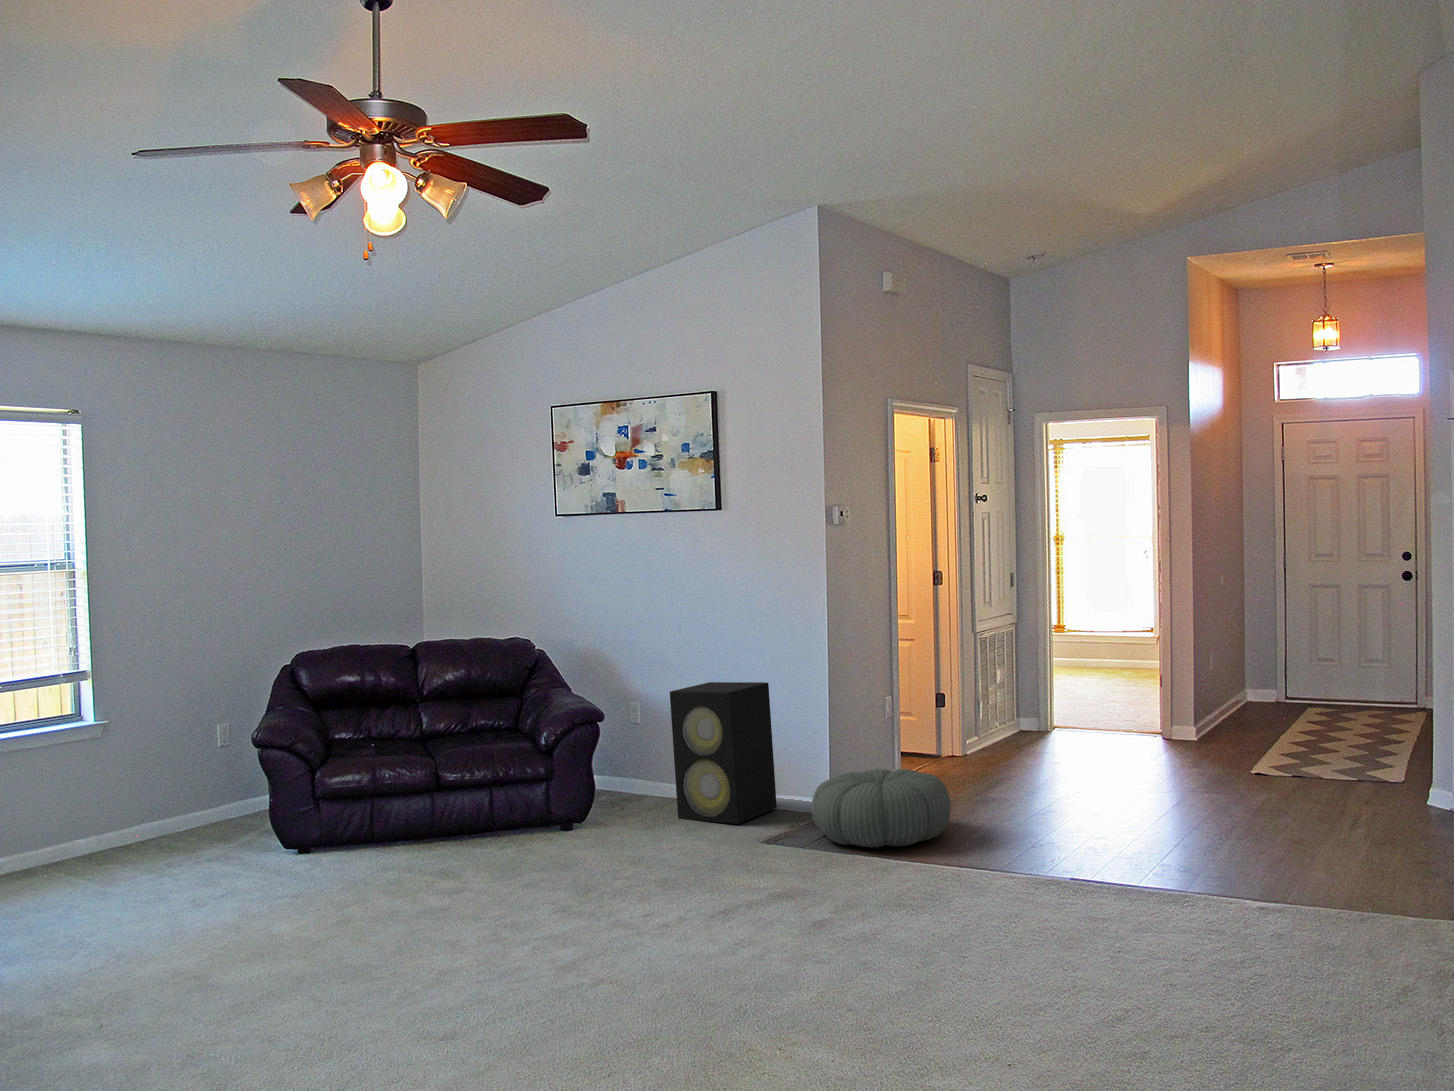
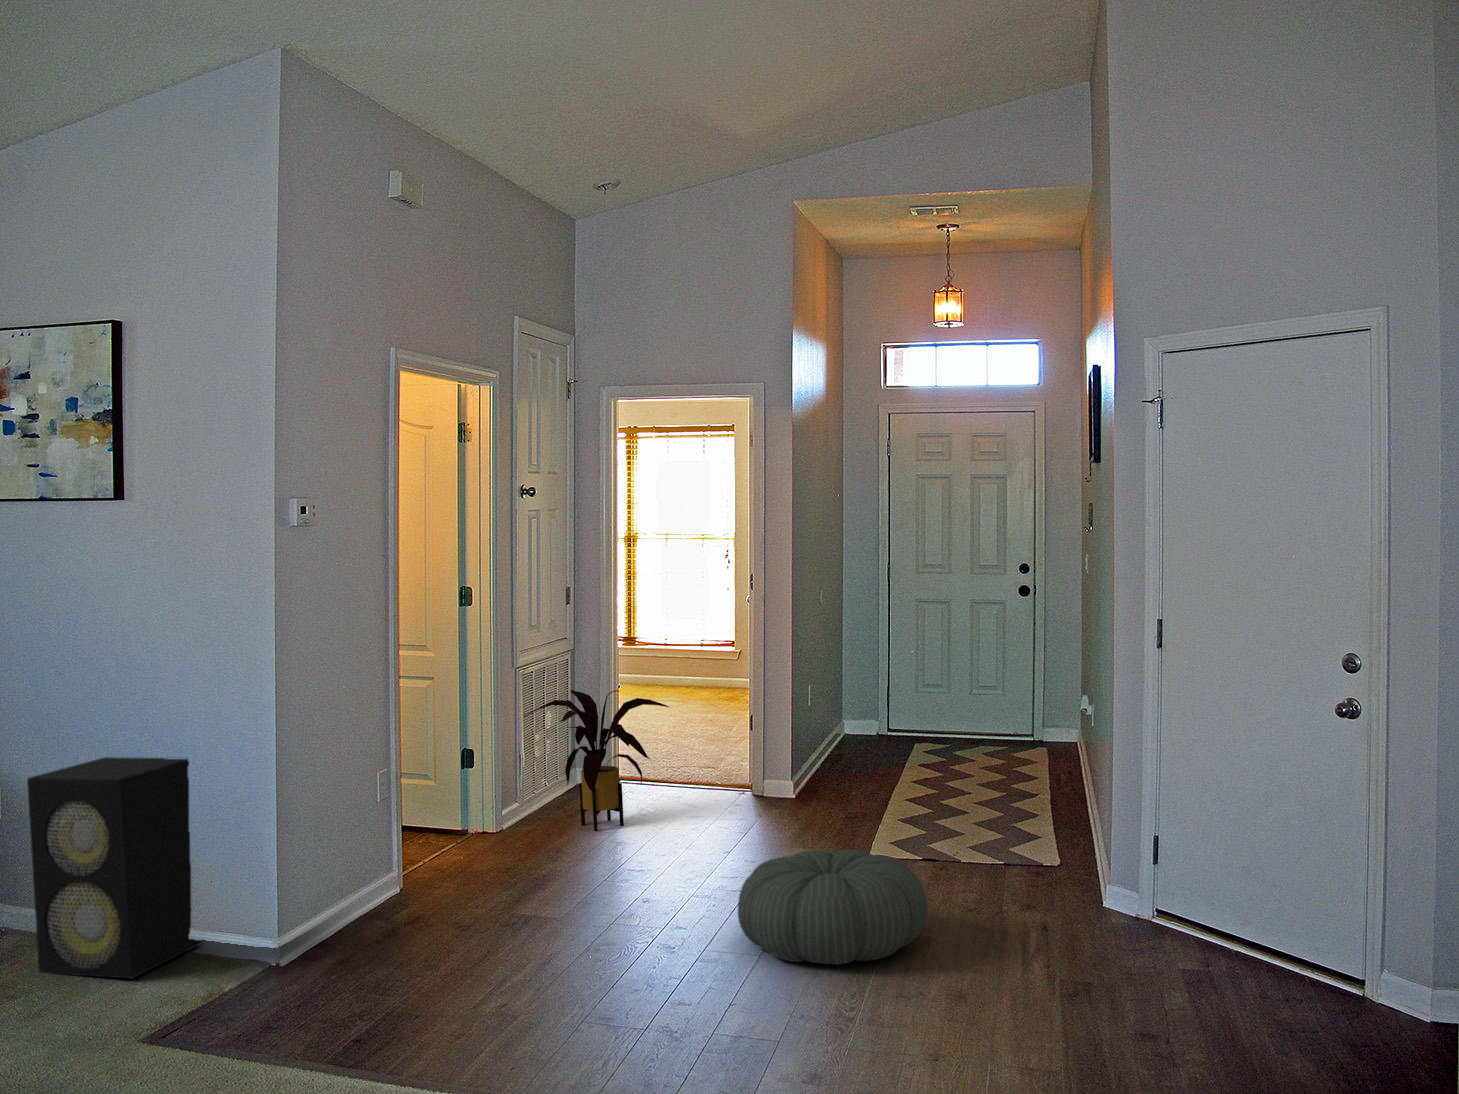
house plant: none [981,650,1097,756] -> present [524,690,669,831]
pouf: present [812,769,951,848] -> present [738,850,928,965]

